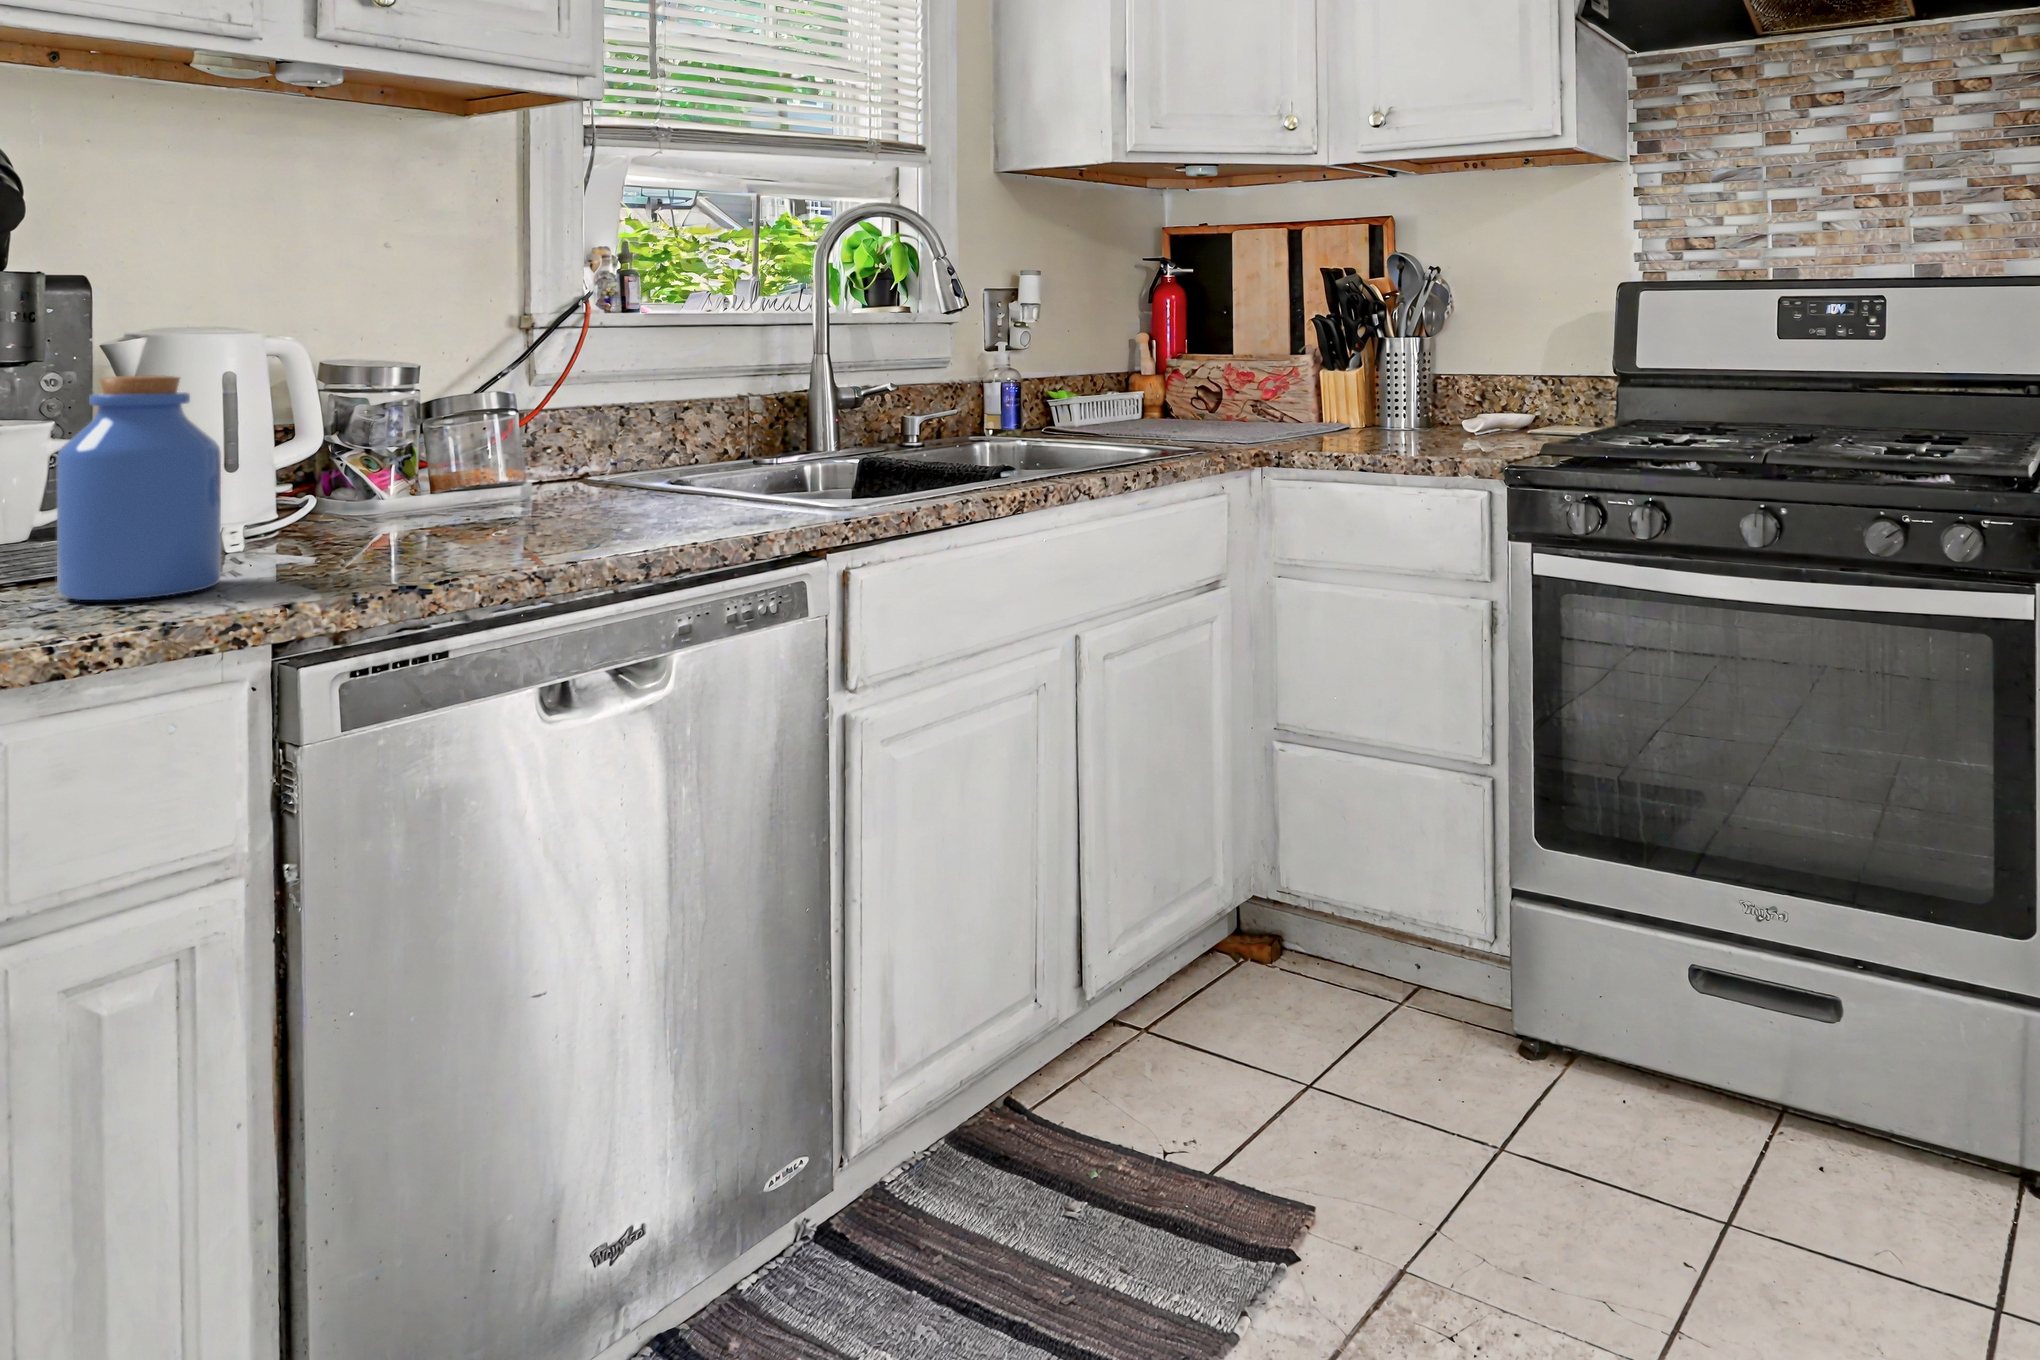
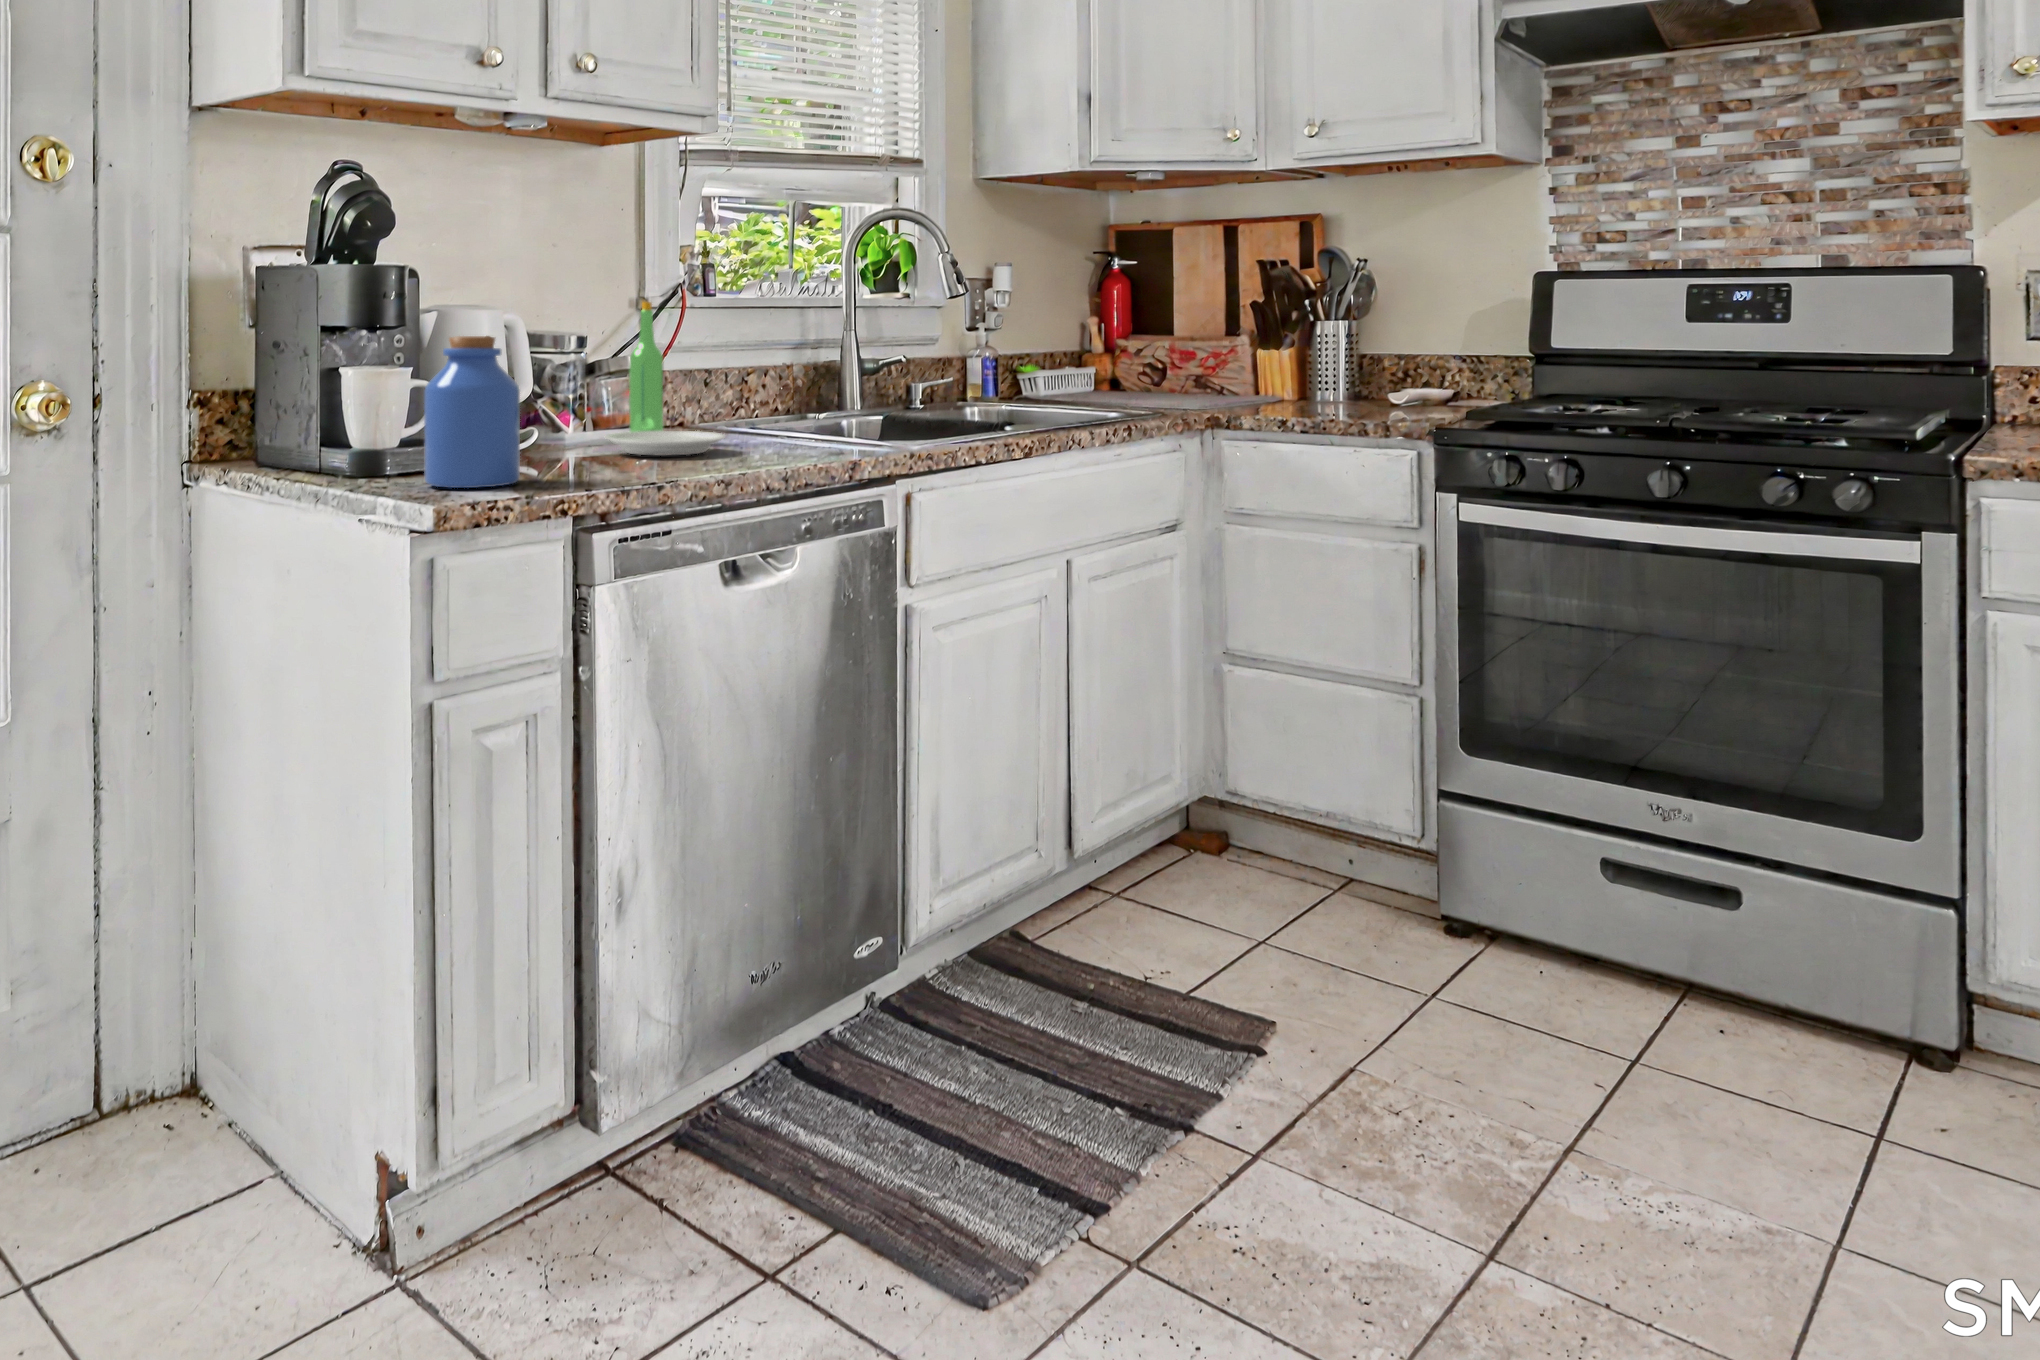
plate: none [417,321,595,530] -> present [606,302,725,455]

